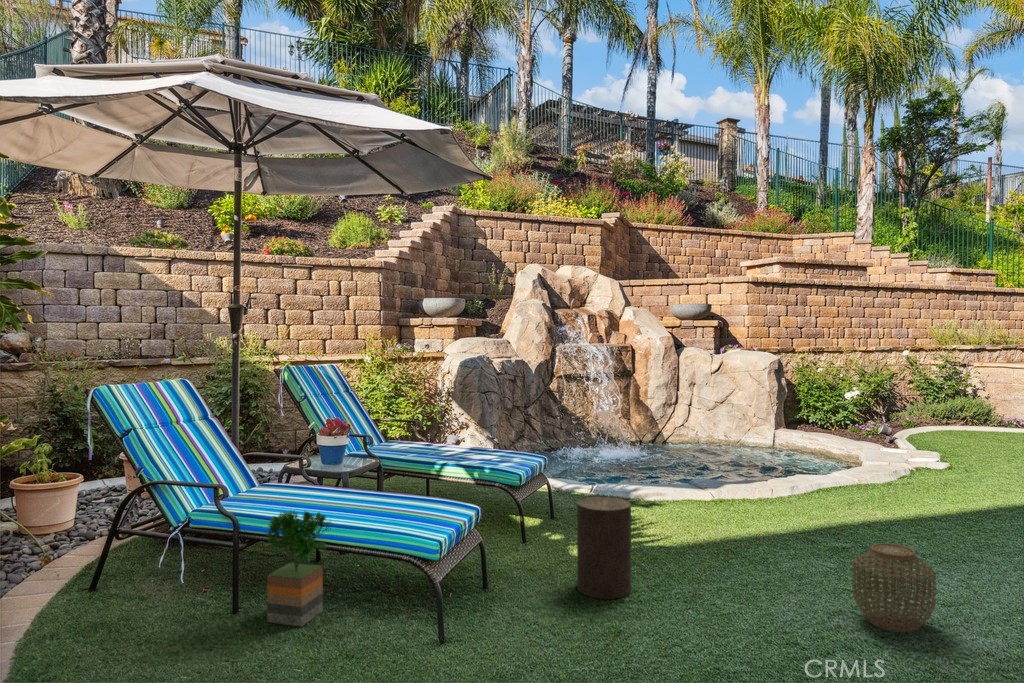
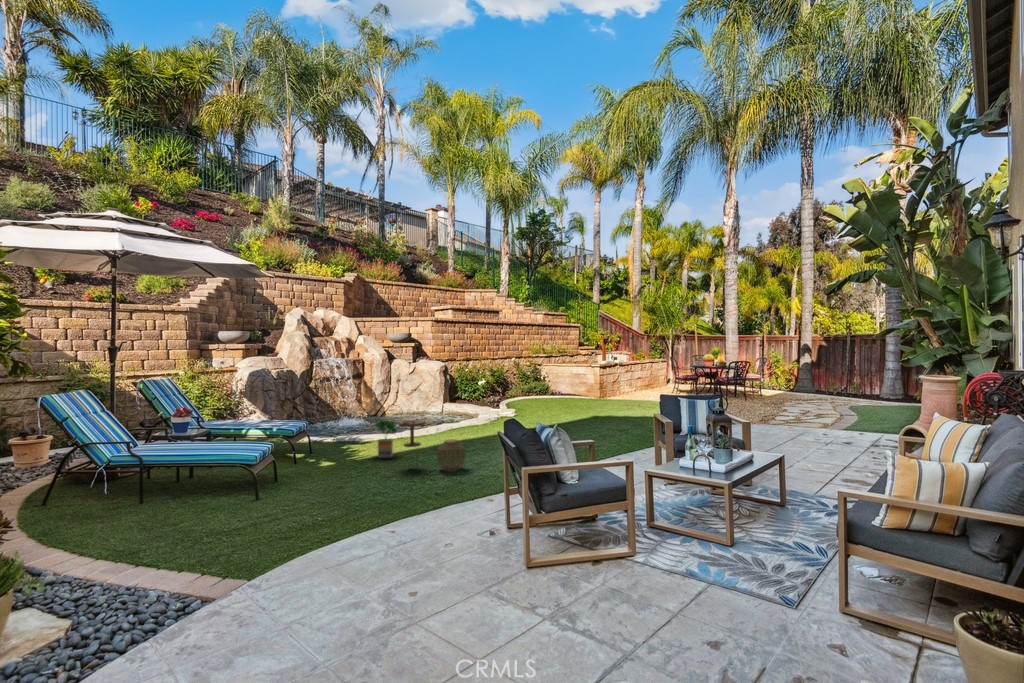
side table: none [747,481,814,598] -> present [399,420,425,447]
stool: present [577,497,631,599] -> none [323,433,349,477]
potted tree: present [267,511,333,627] -> present [374,420,398,458]

